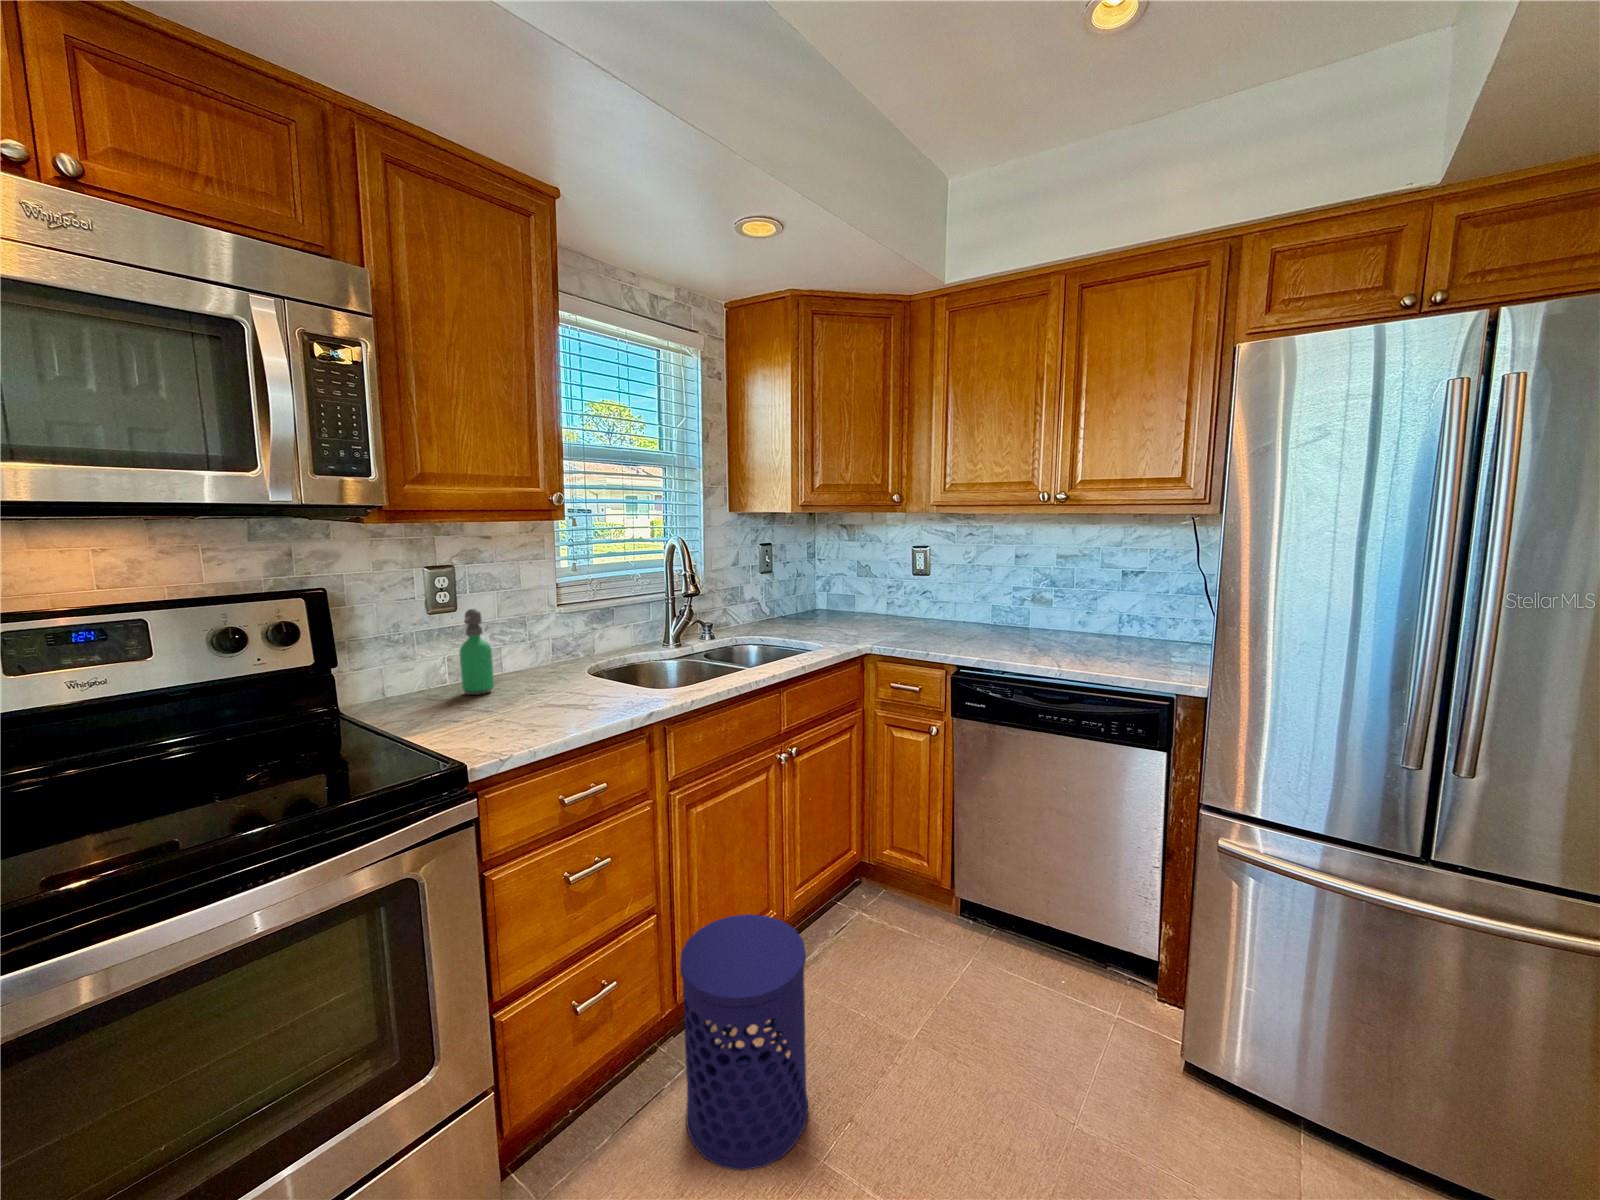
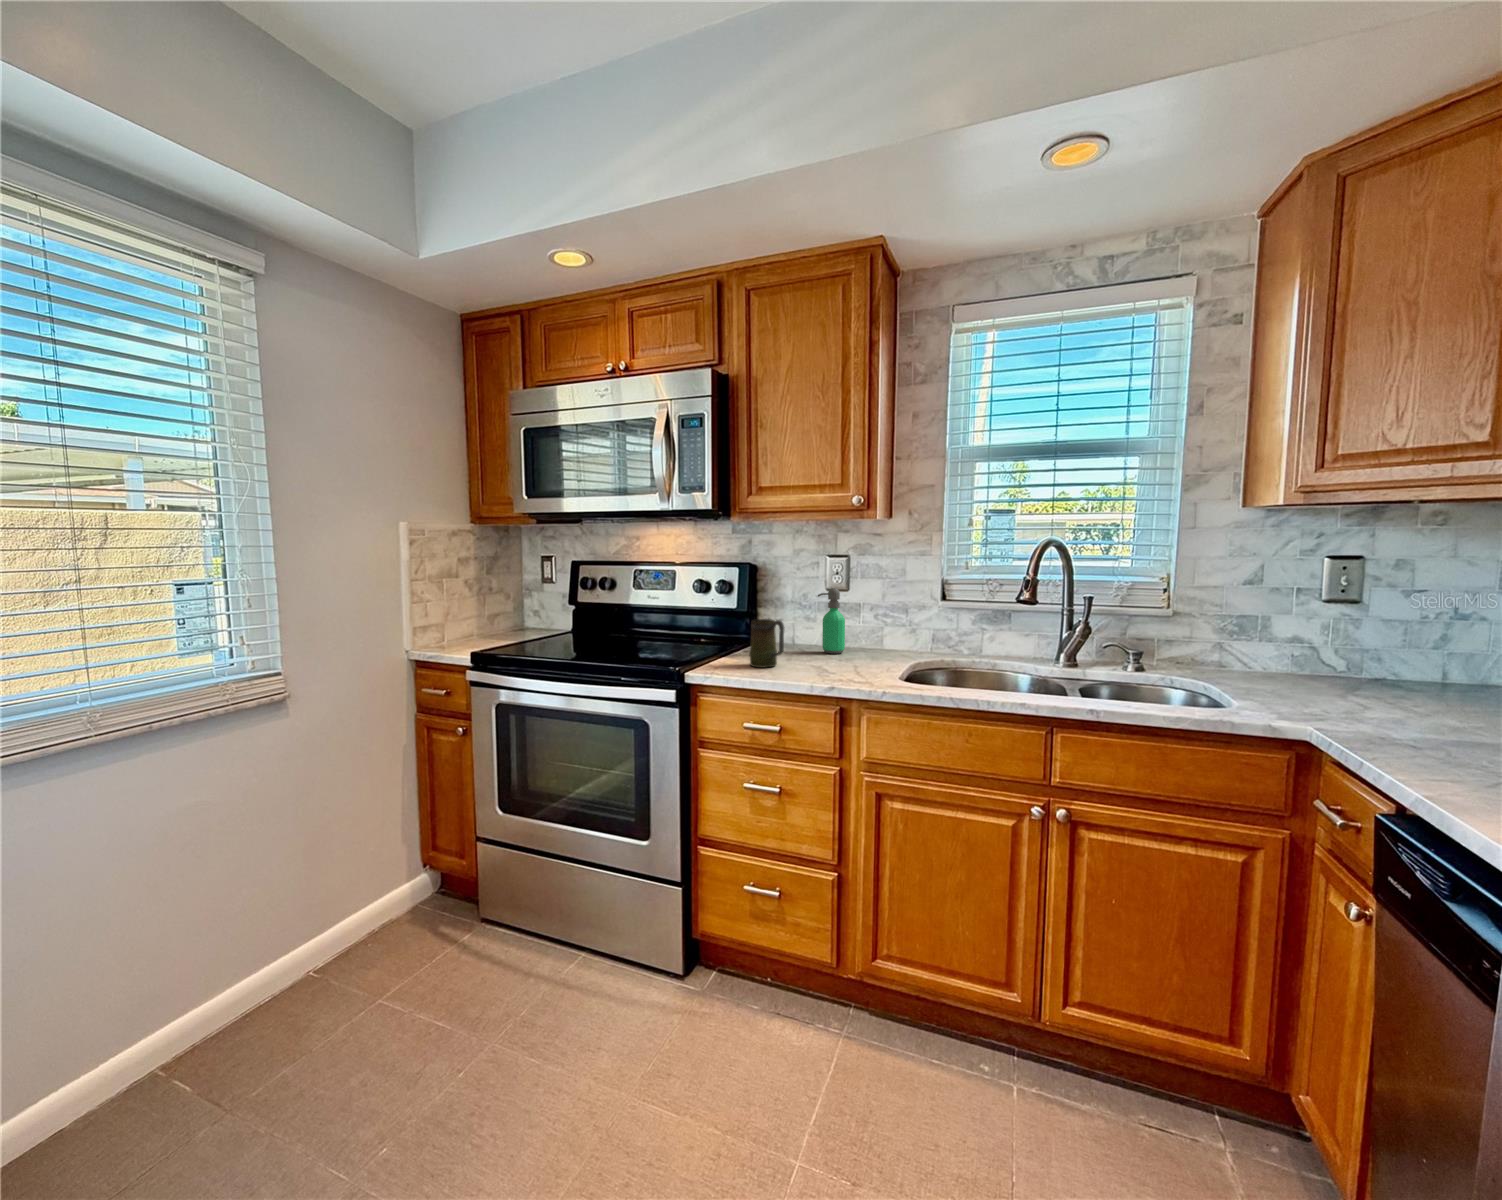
mug: none [491,659,548,731] -> present [750,619,784,668]
waste bin: present [680,914,808,1170] -> none [755,899,883,1149]

